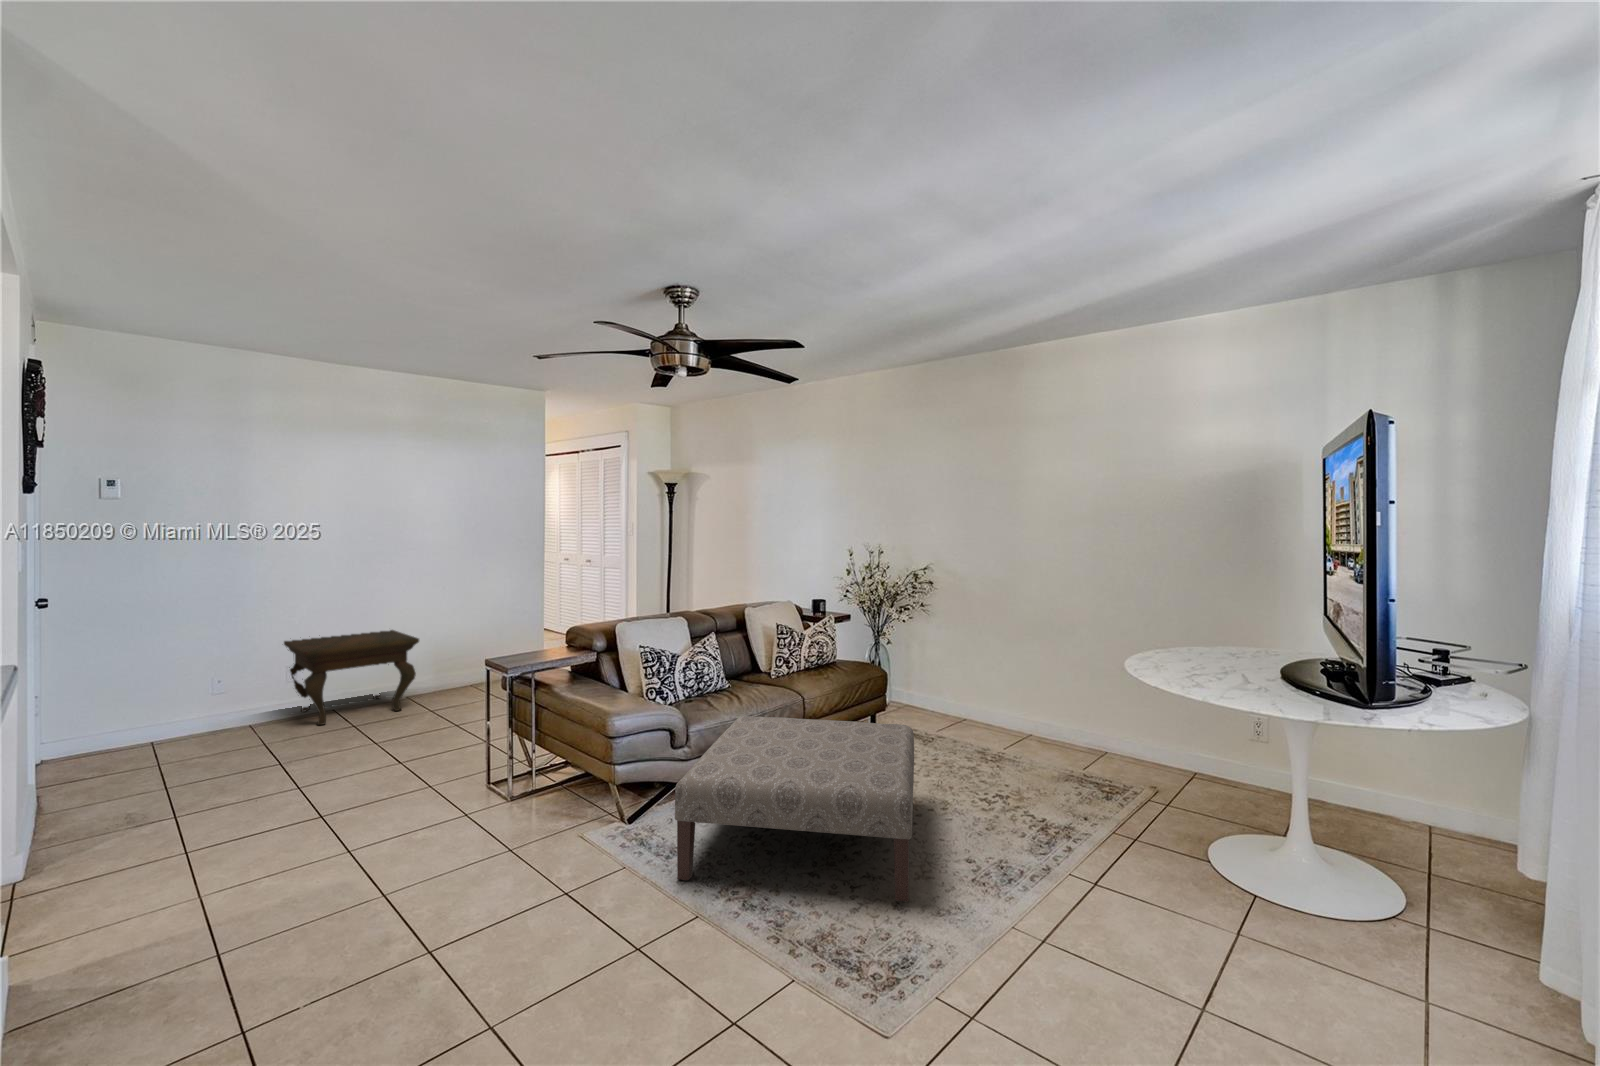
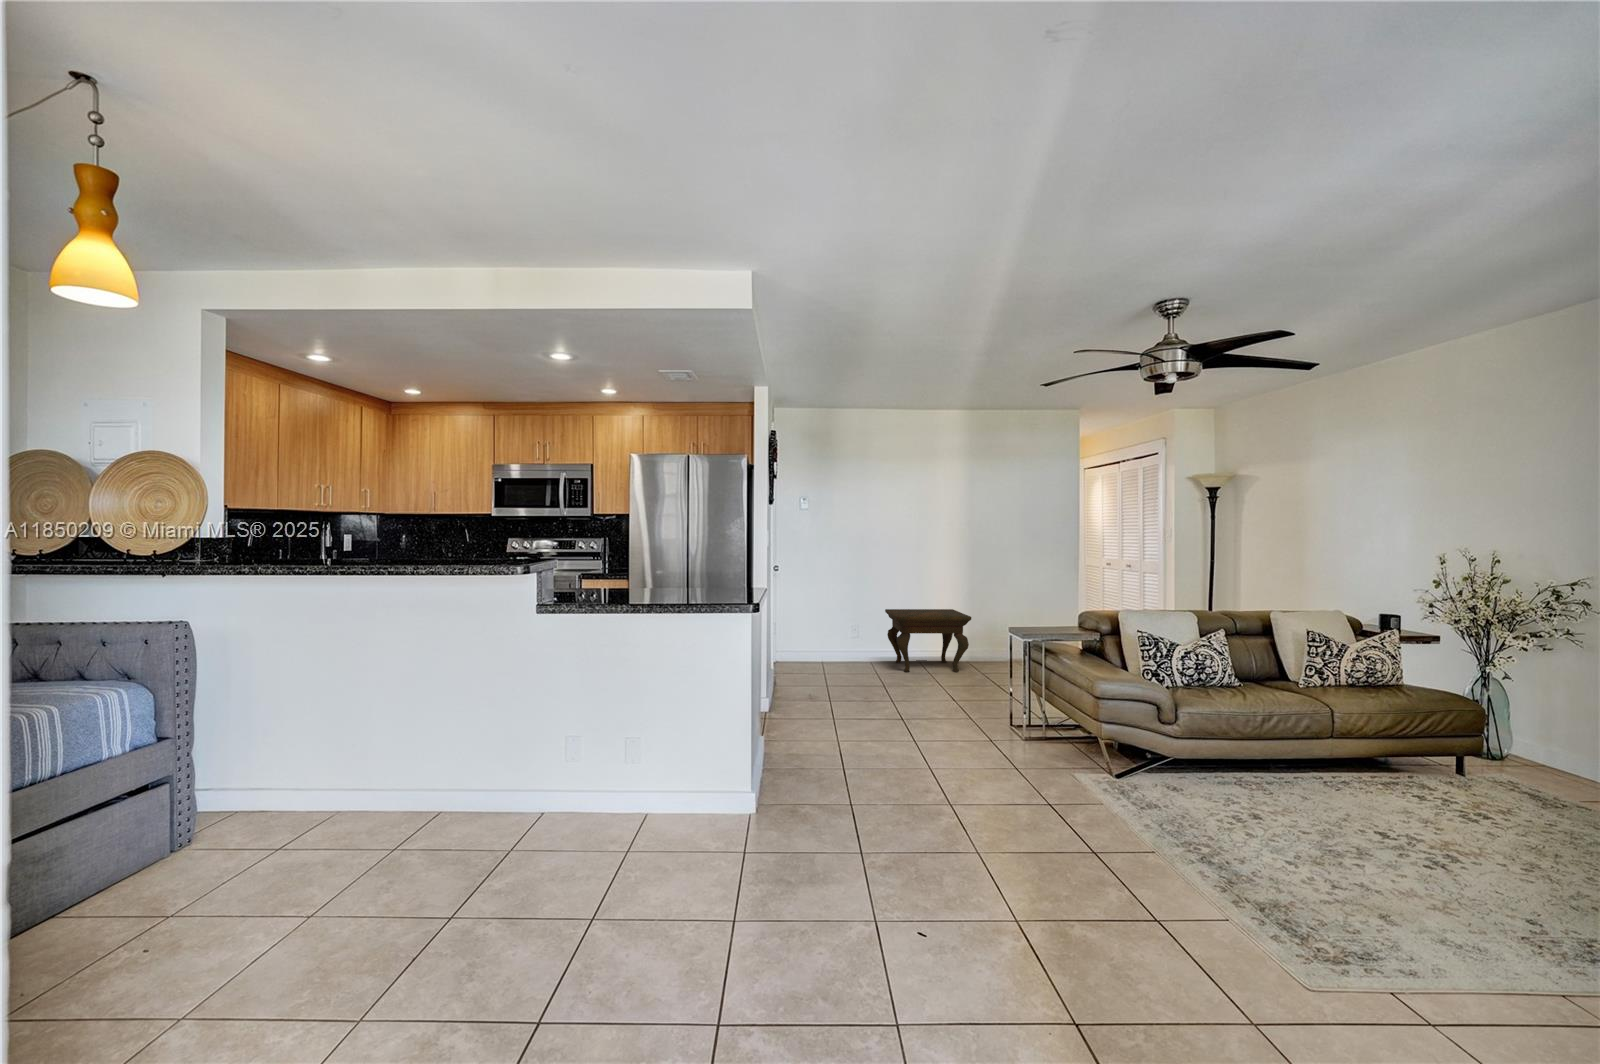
ottoman: present [675,716,914,902] -> none [1142,709,1476,914]

